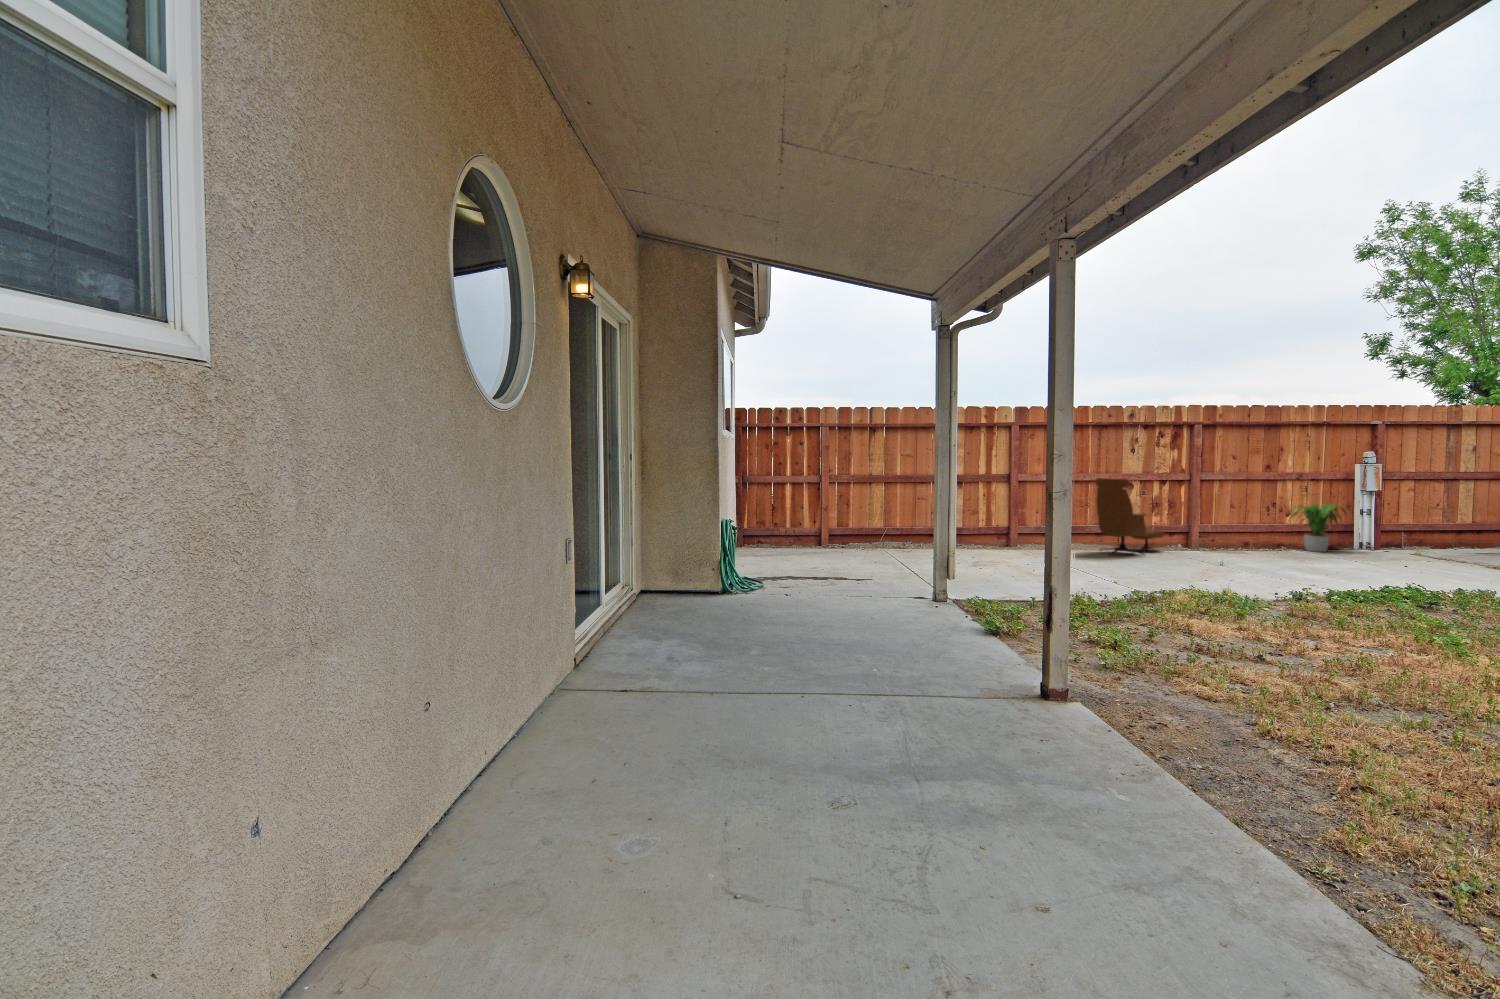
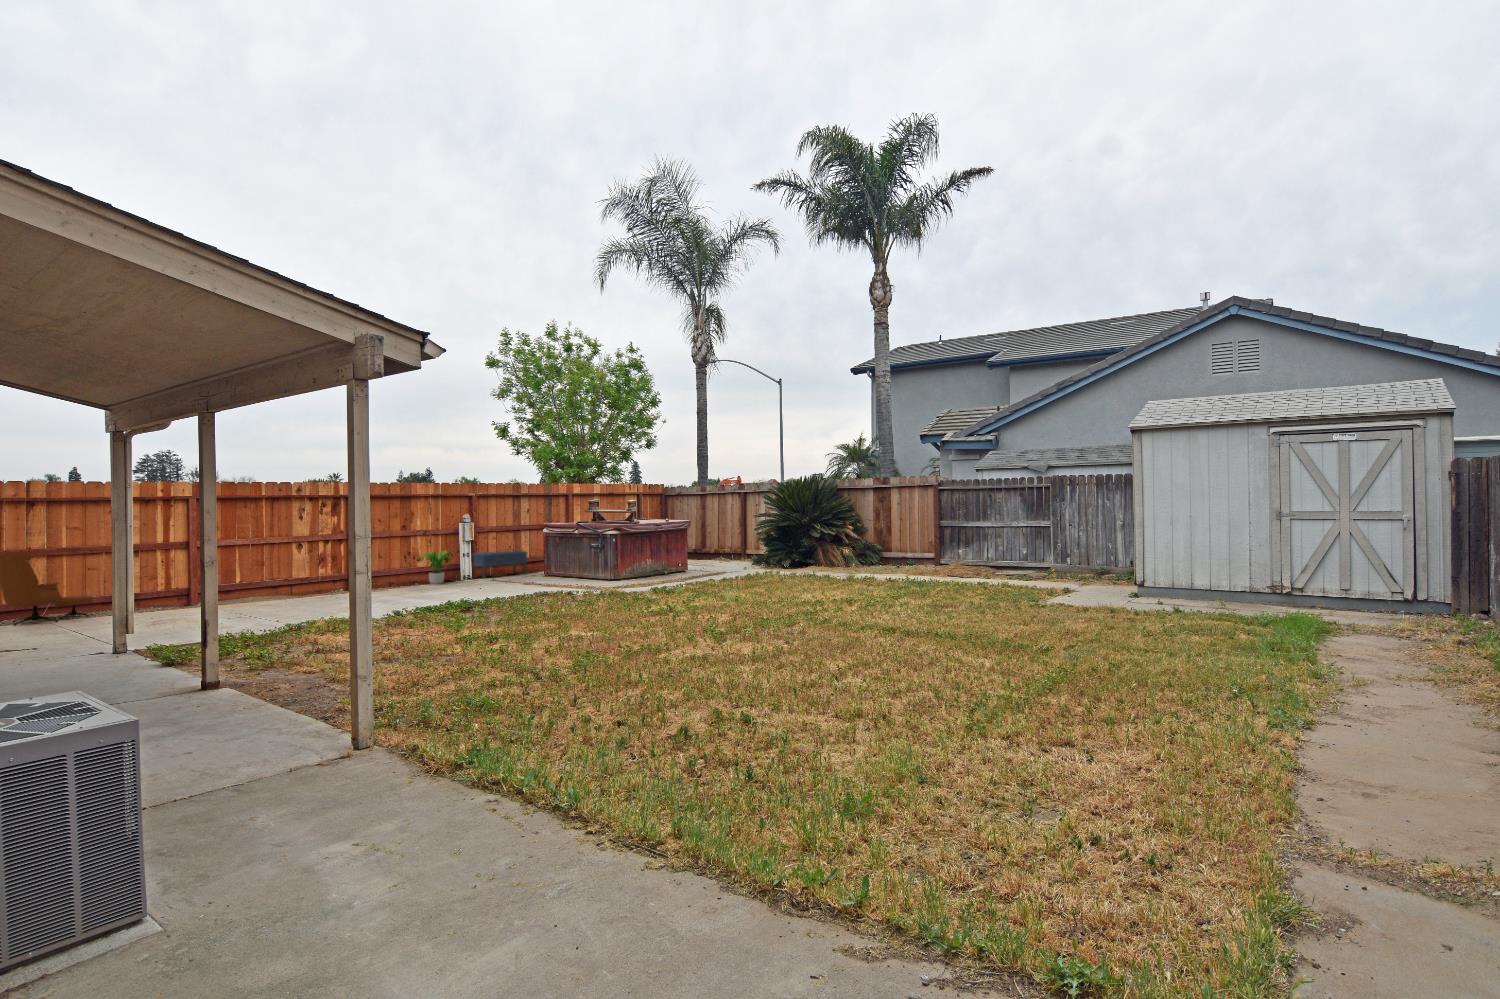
lounge chair: present [1096,478,1164,556] -> present [0,552,93,626]
bench: none [1370,510,1478,552] -> present [473,550,527,578]

